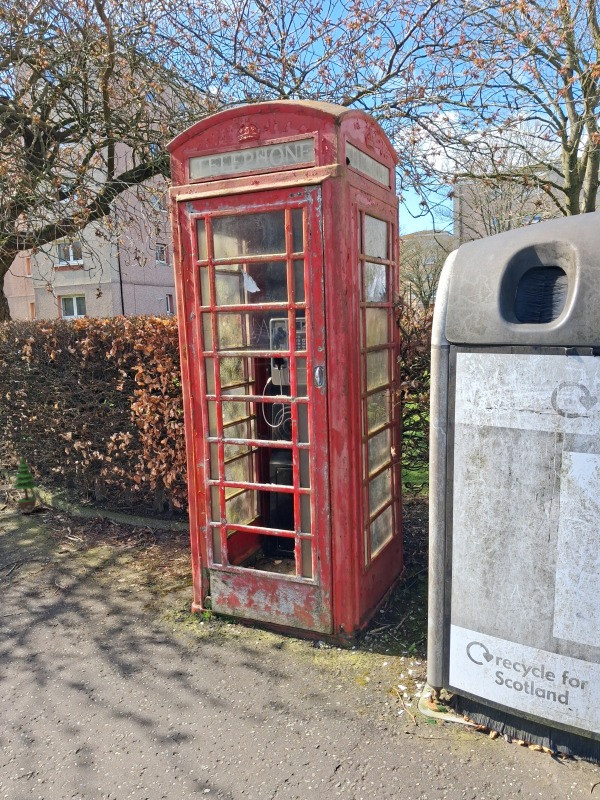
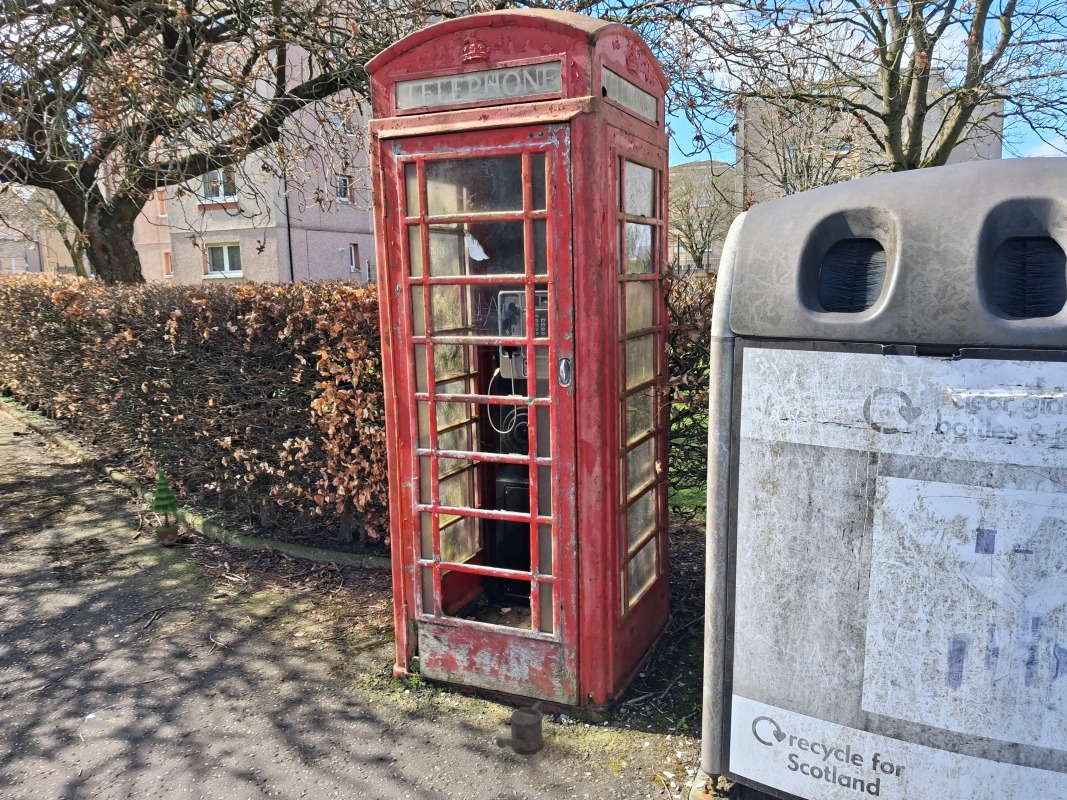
watering can: none [268,630,305,672] -> present [496,701,544,754]

